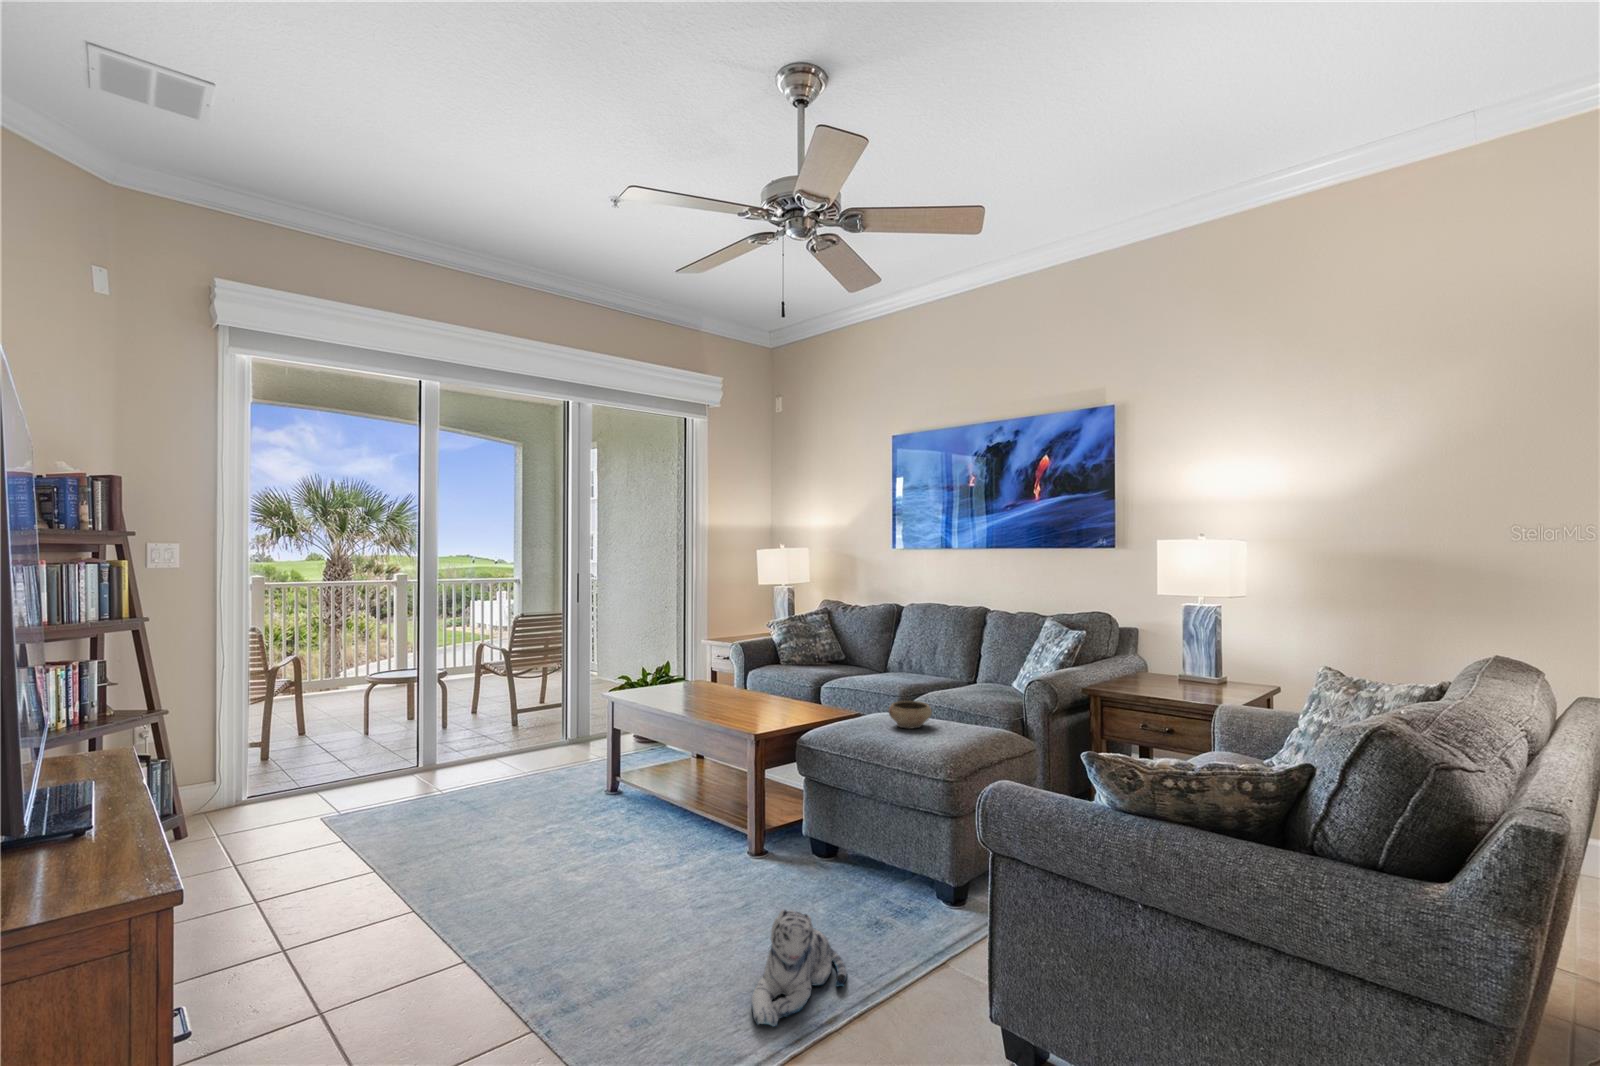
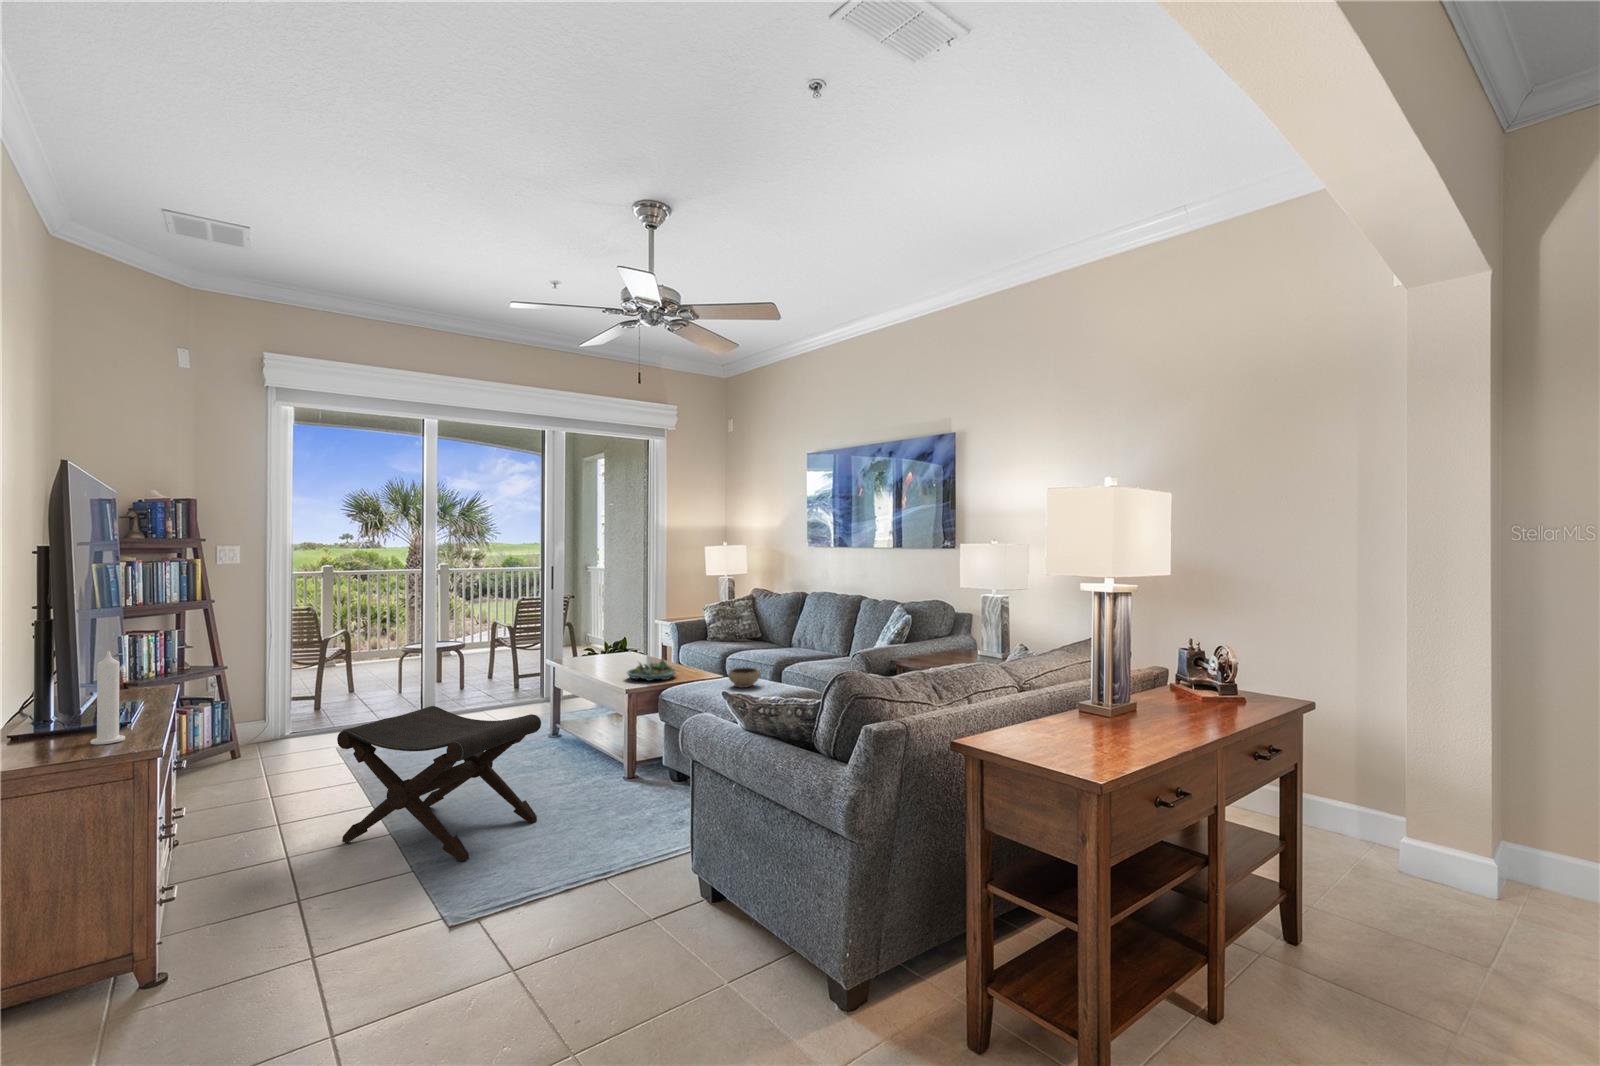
succulent planter: none [736,688,802,721] -> present [626,658,676,680]
candle: none [50,713,117,900] -> present [90,651,125,745]
footstool: none [389,766,675,1012] -> present [337,706,541,861]
plush toy: present [751,910,847,1026] -> none [554,800,638,872]

